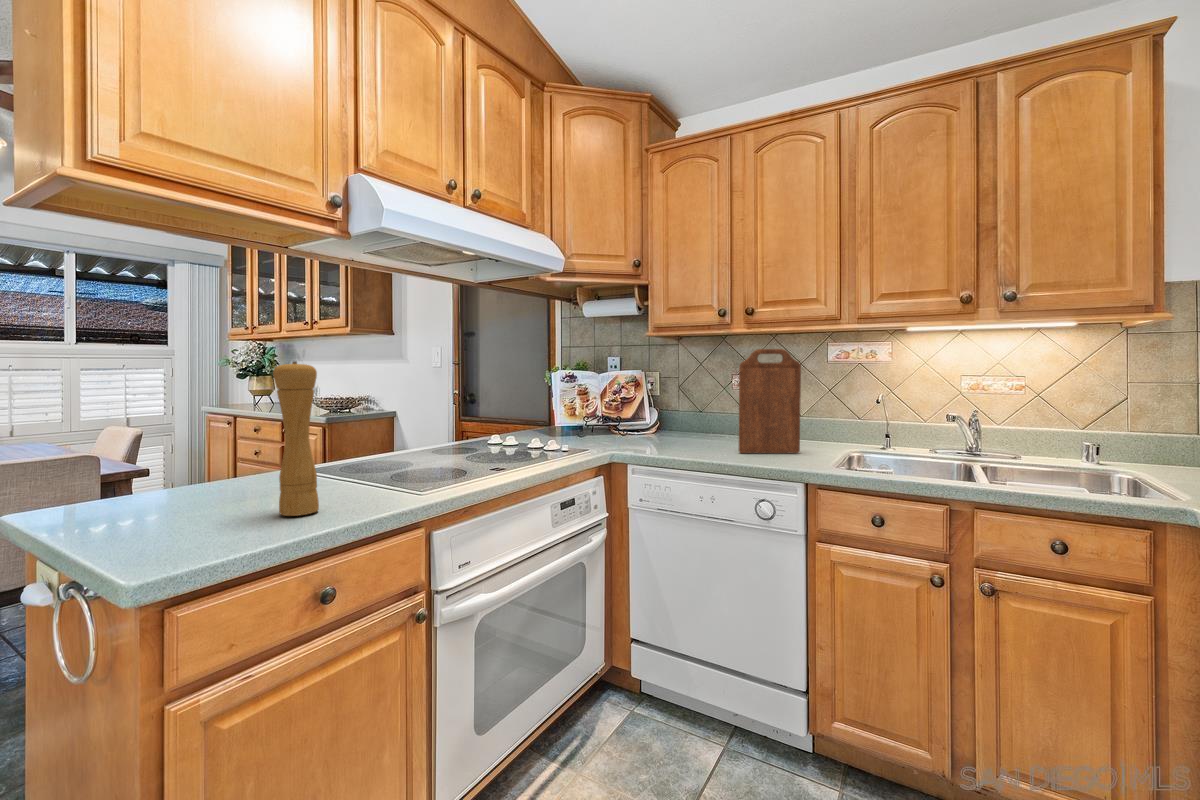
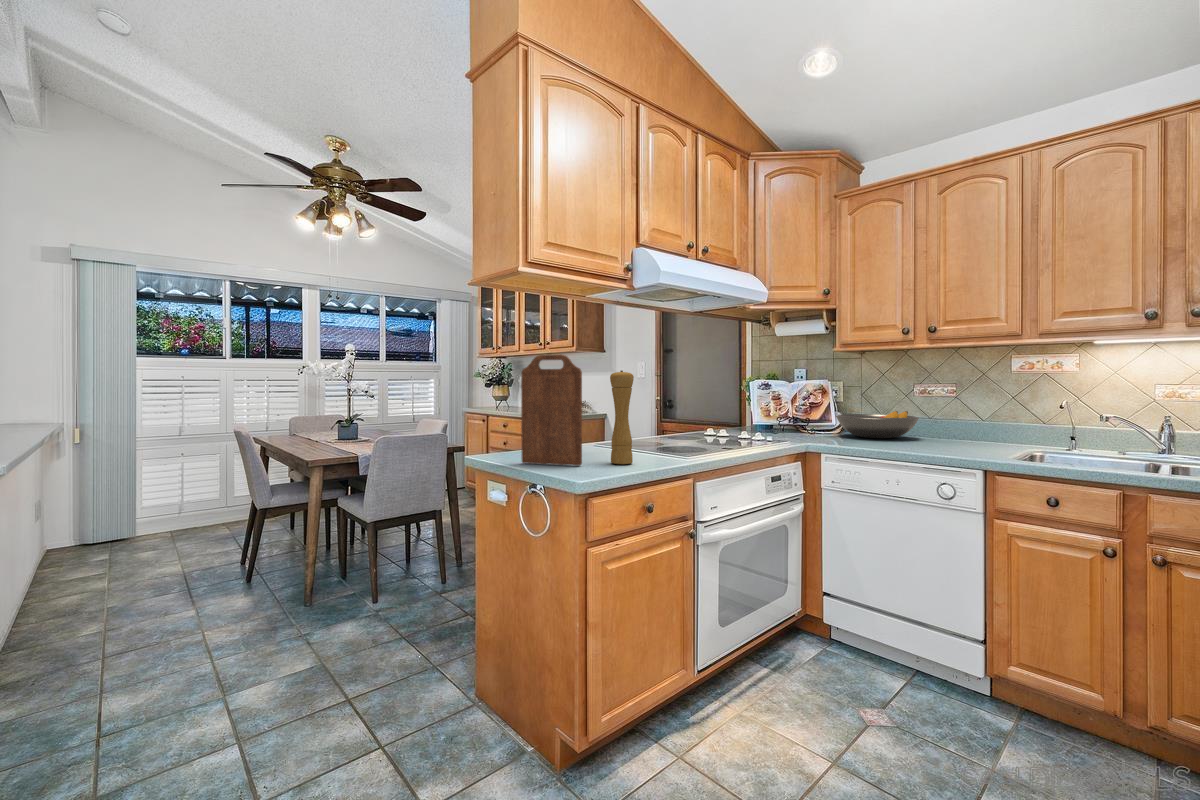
cutting board: present [739,349,801,453] -> present [521,354,582,466]
fruit bowl: none [649,408,738,441] -> present [836,411,919,438]

